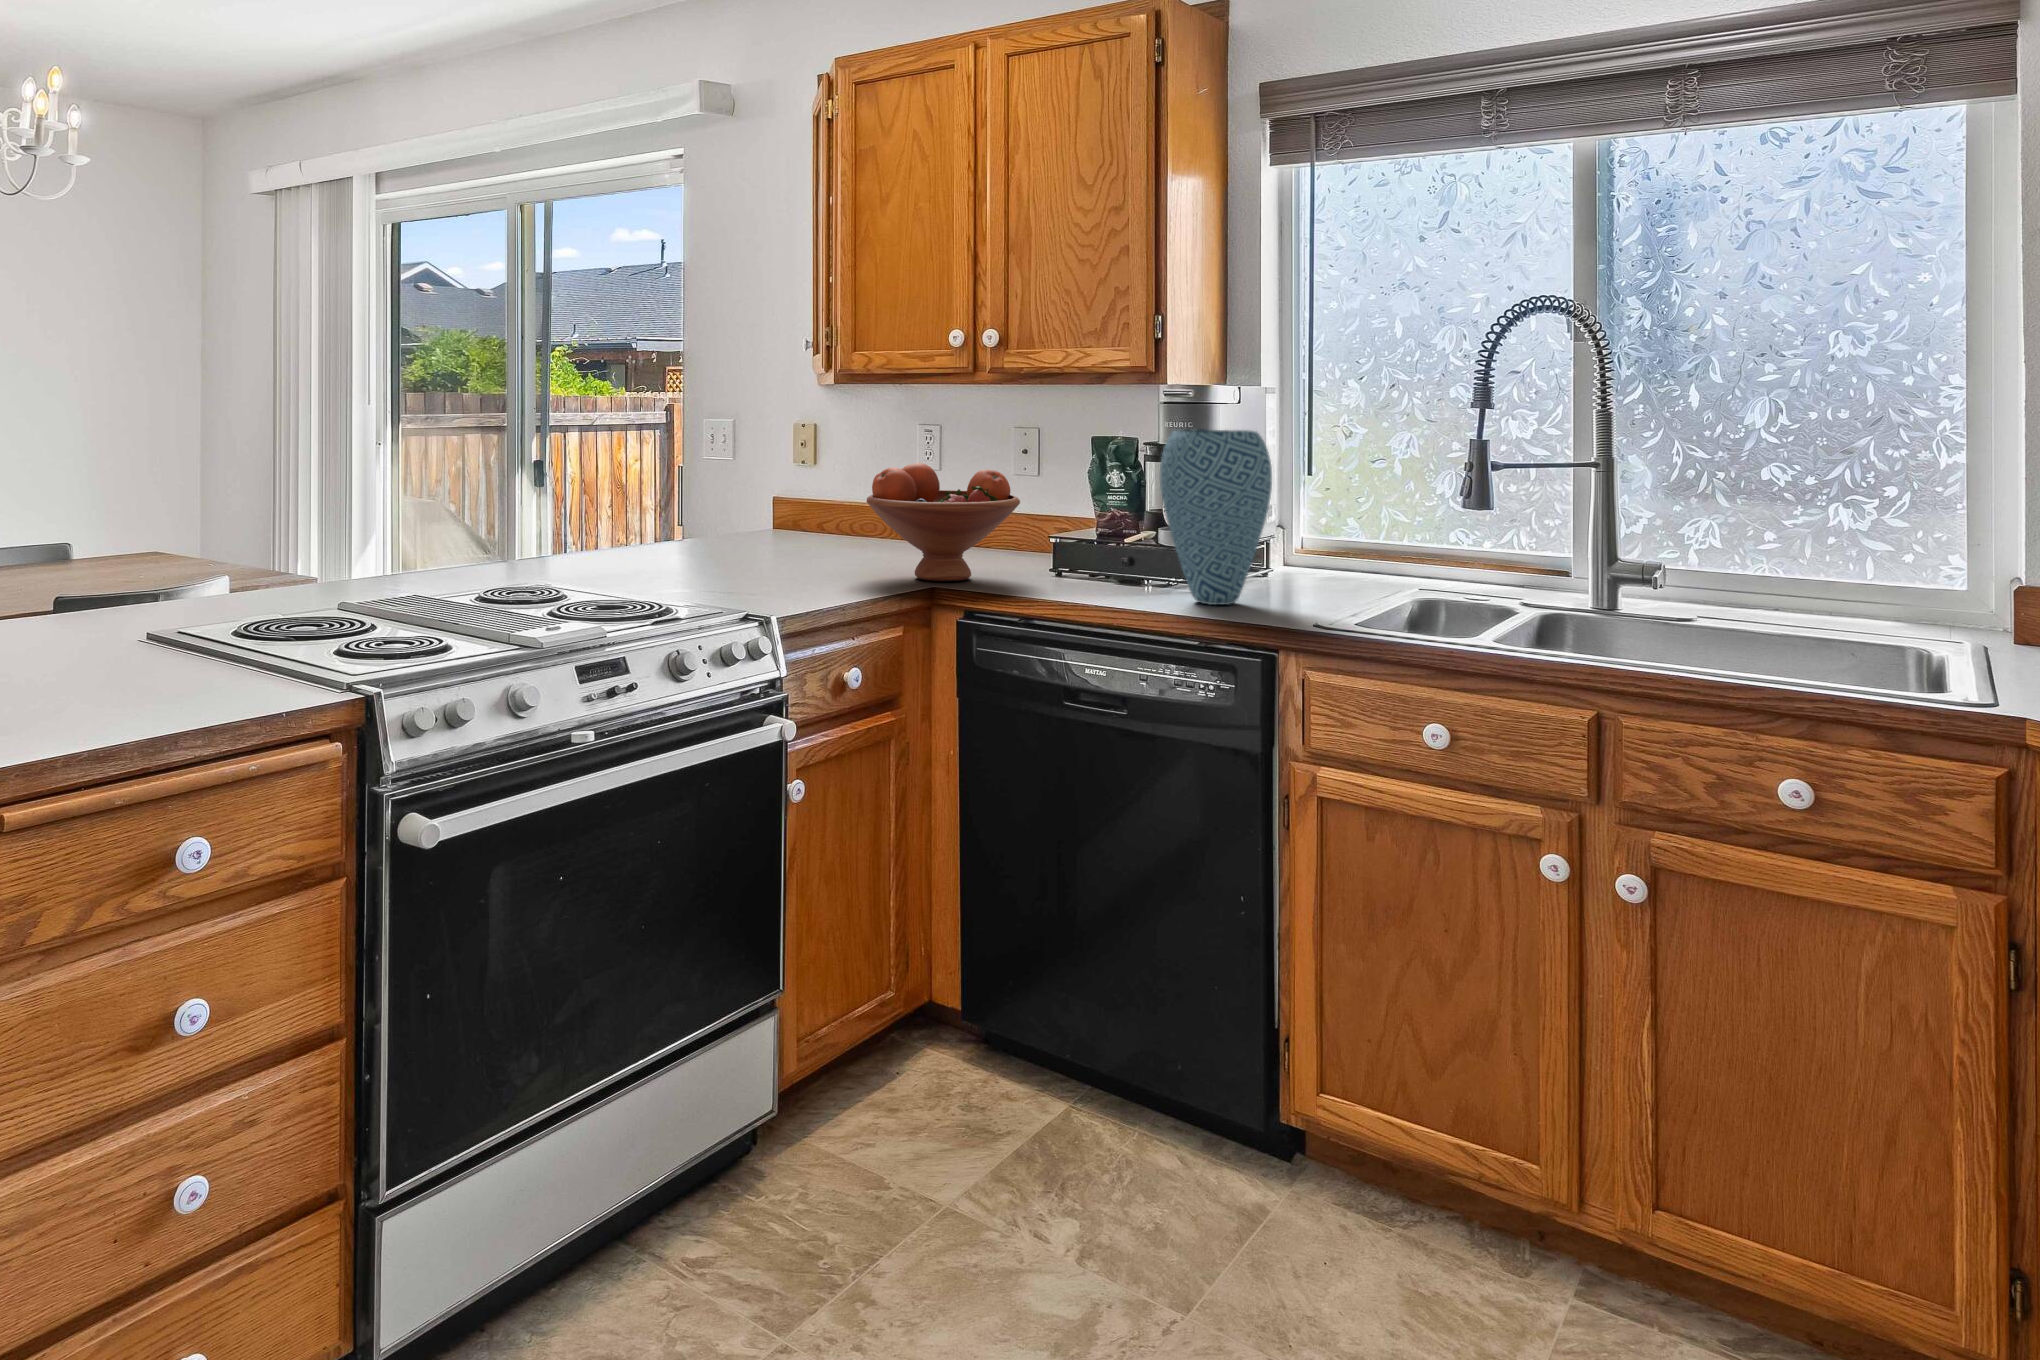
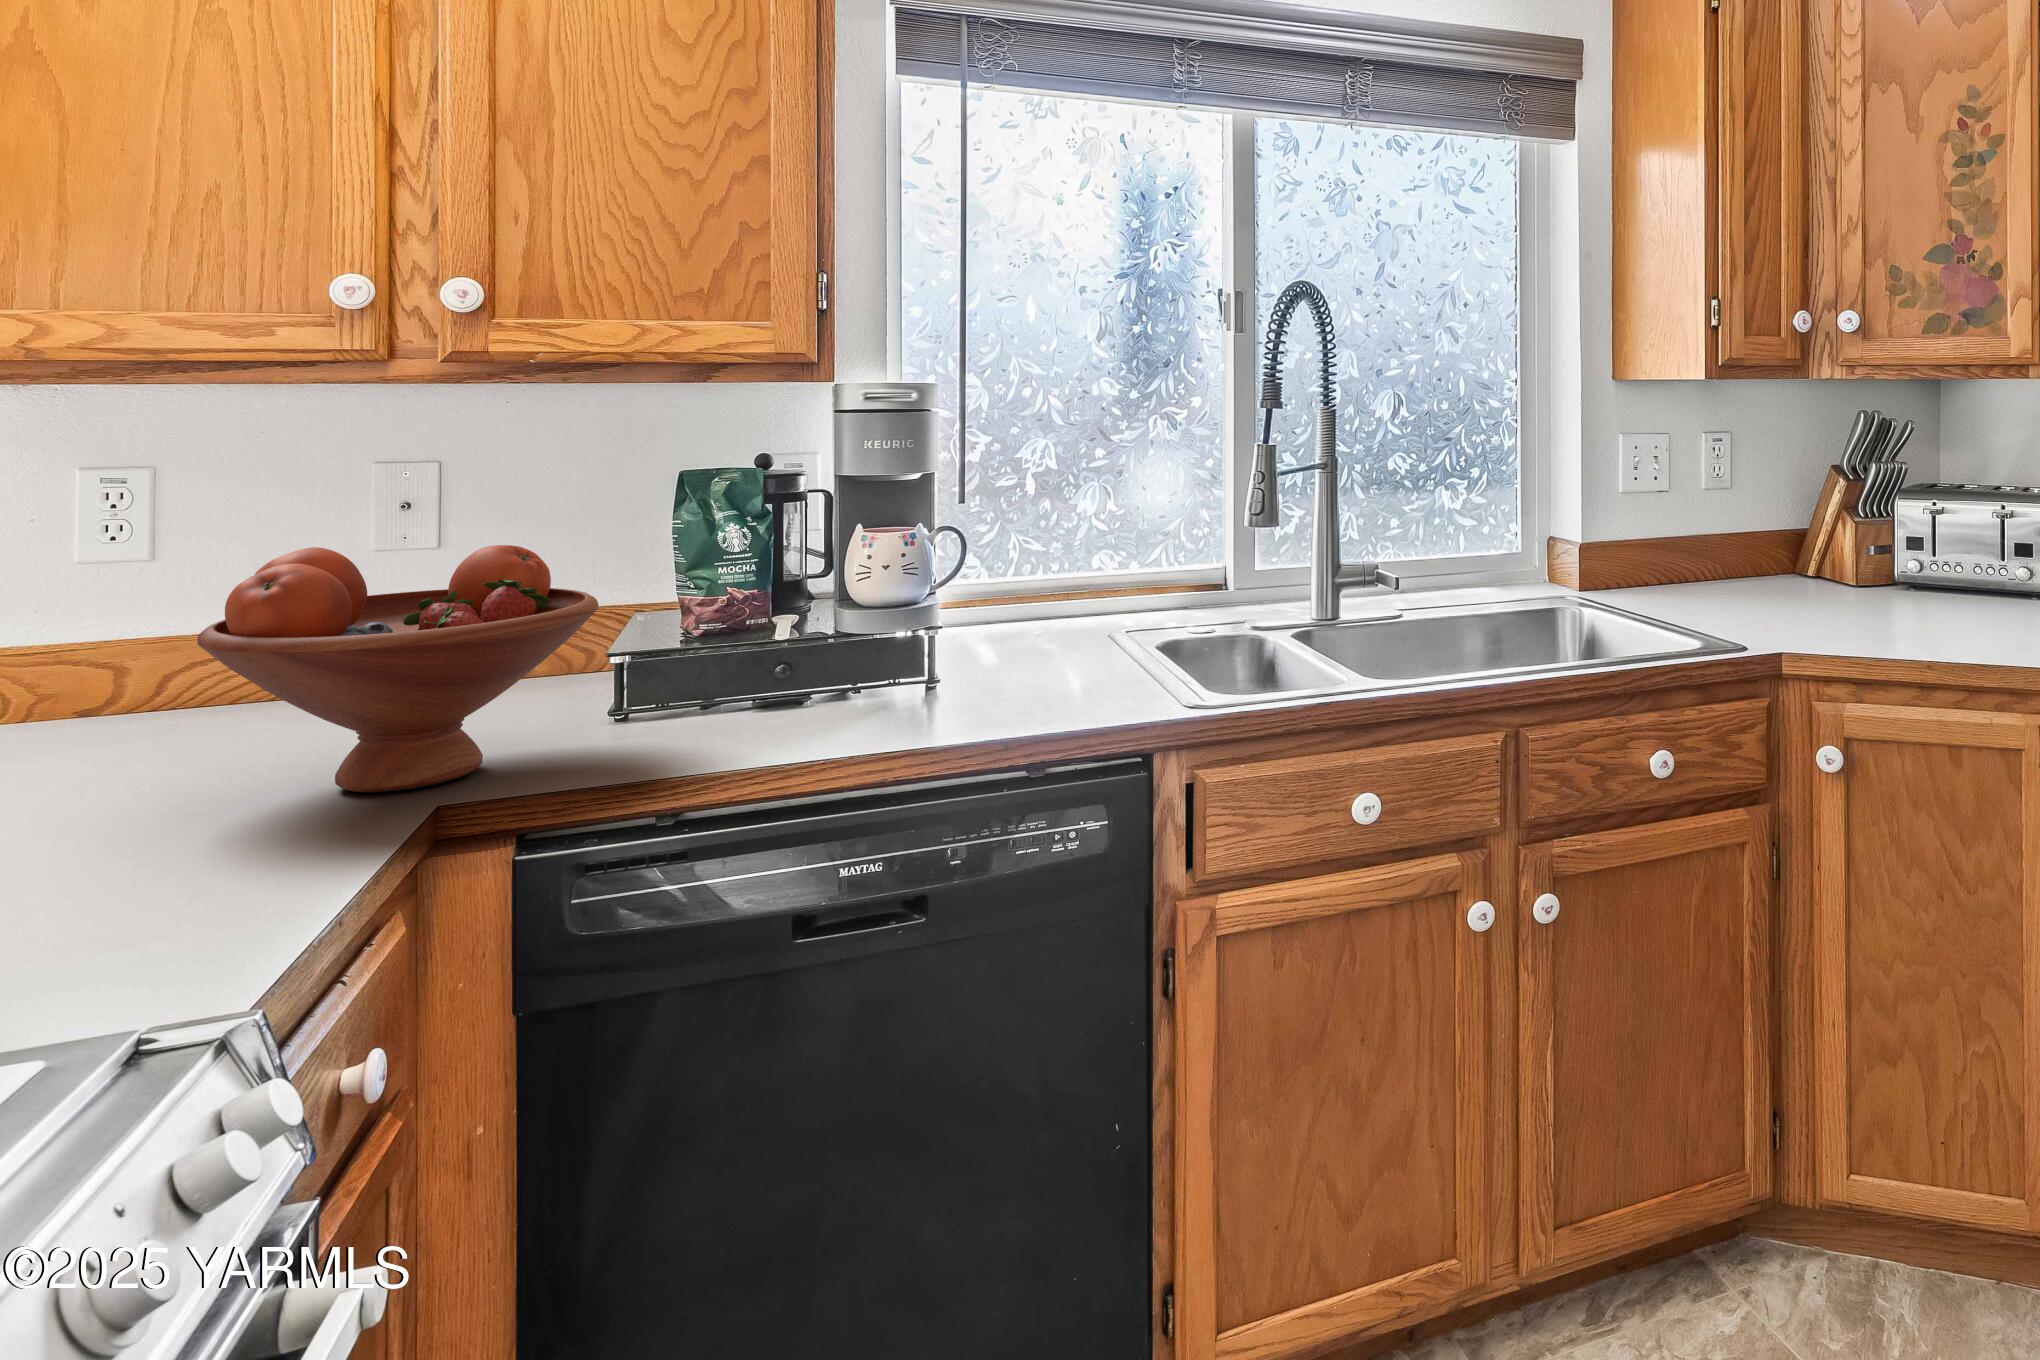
vase: present [1160,429,1272,605] -> none [904,446,1075,710]

